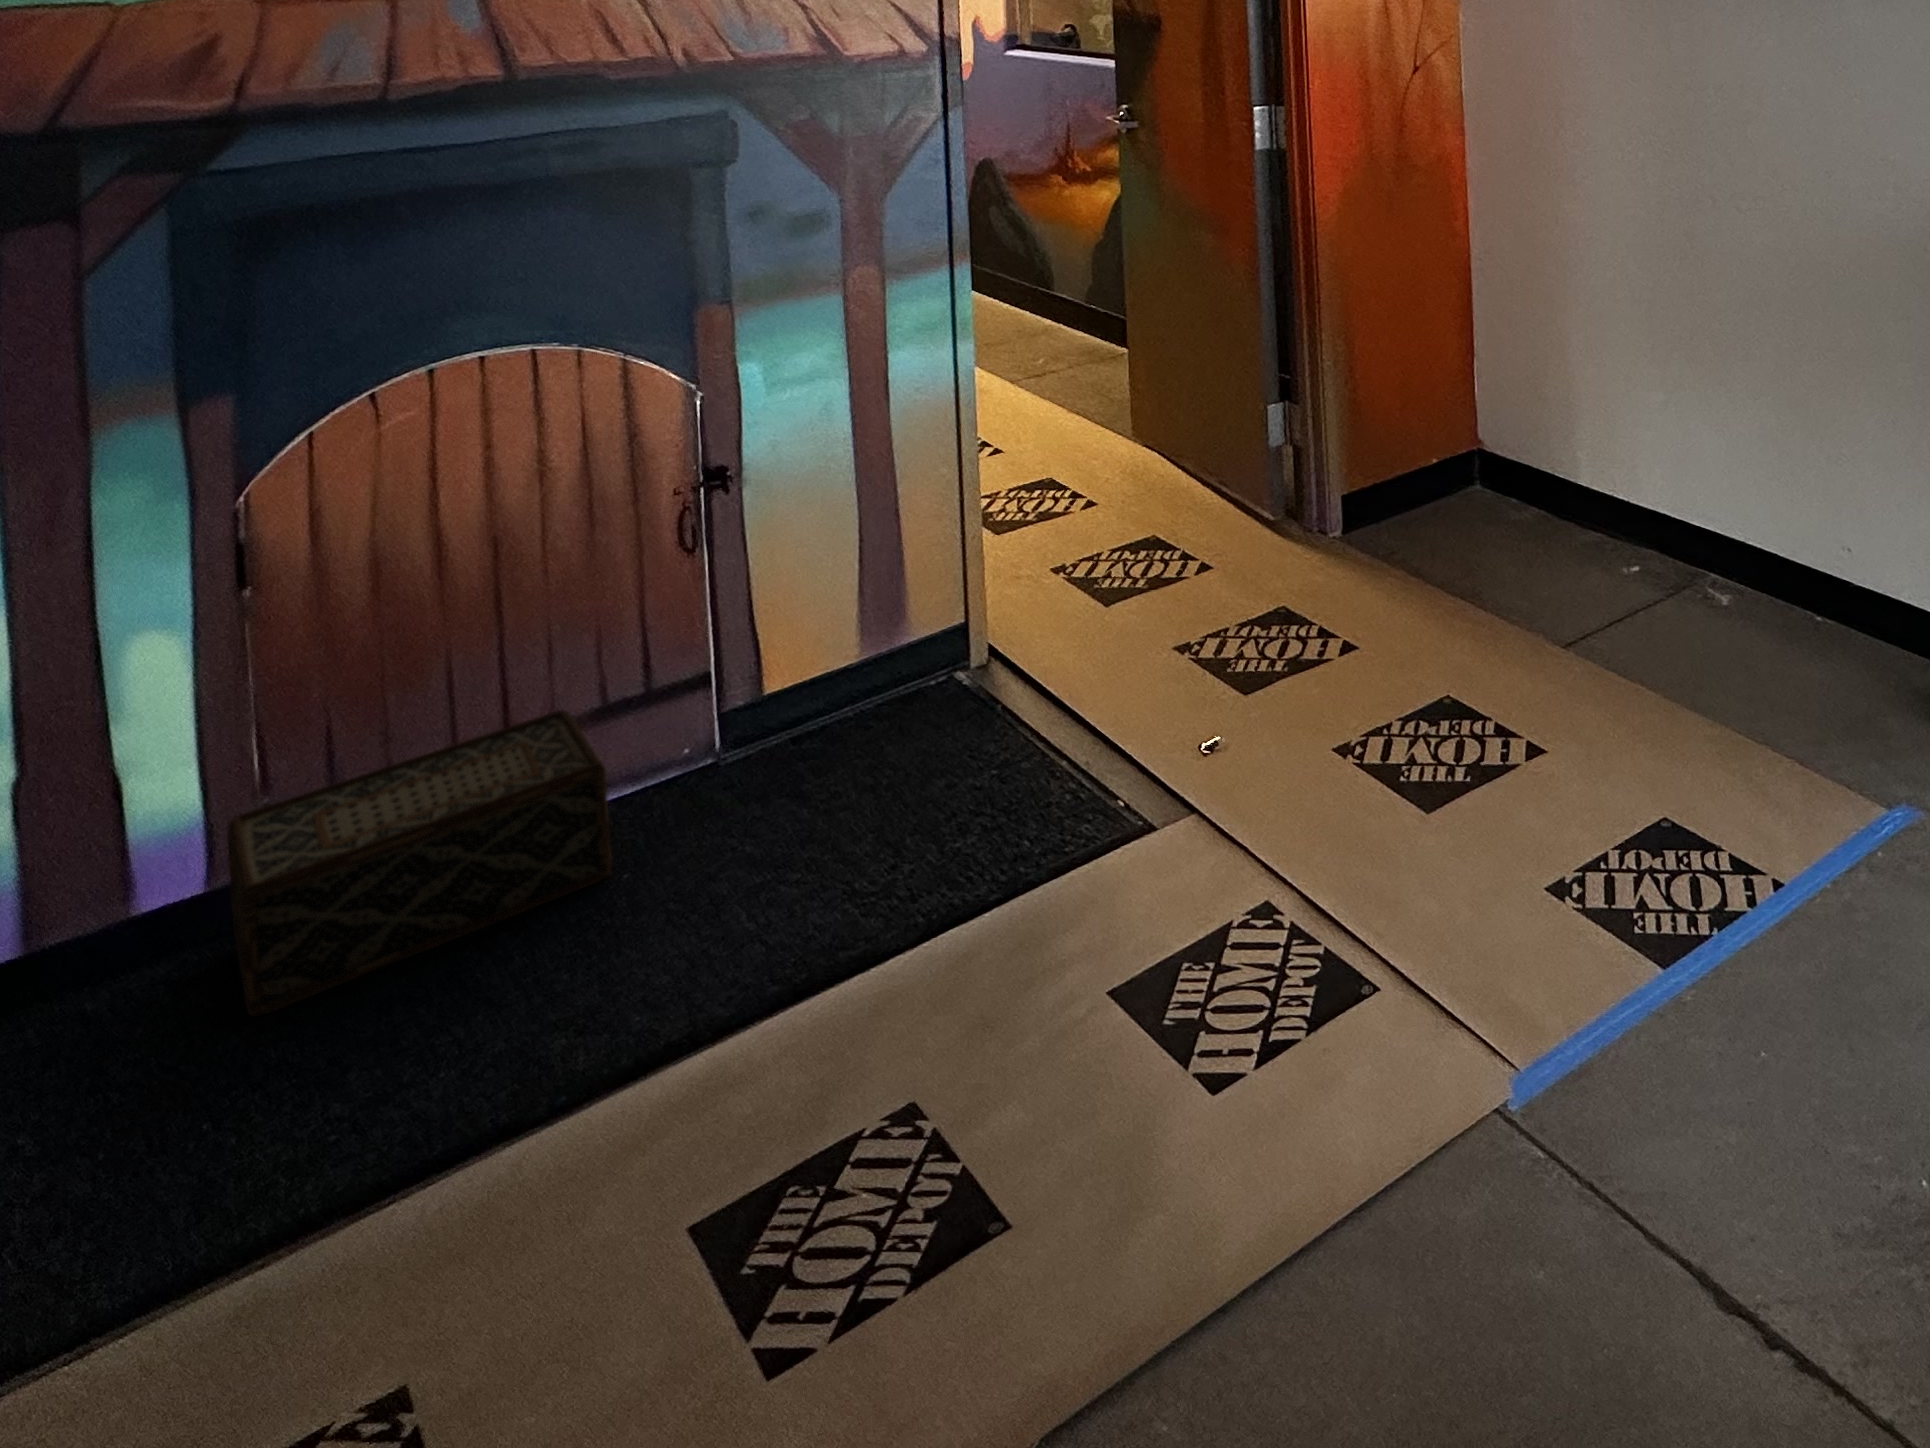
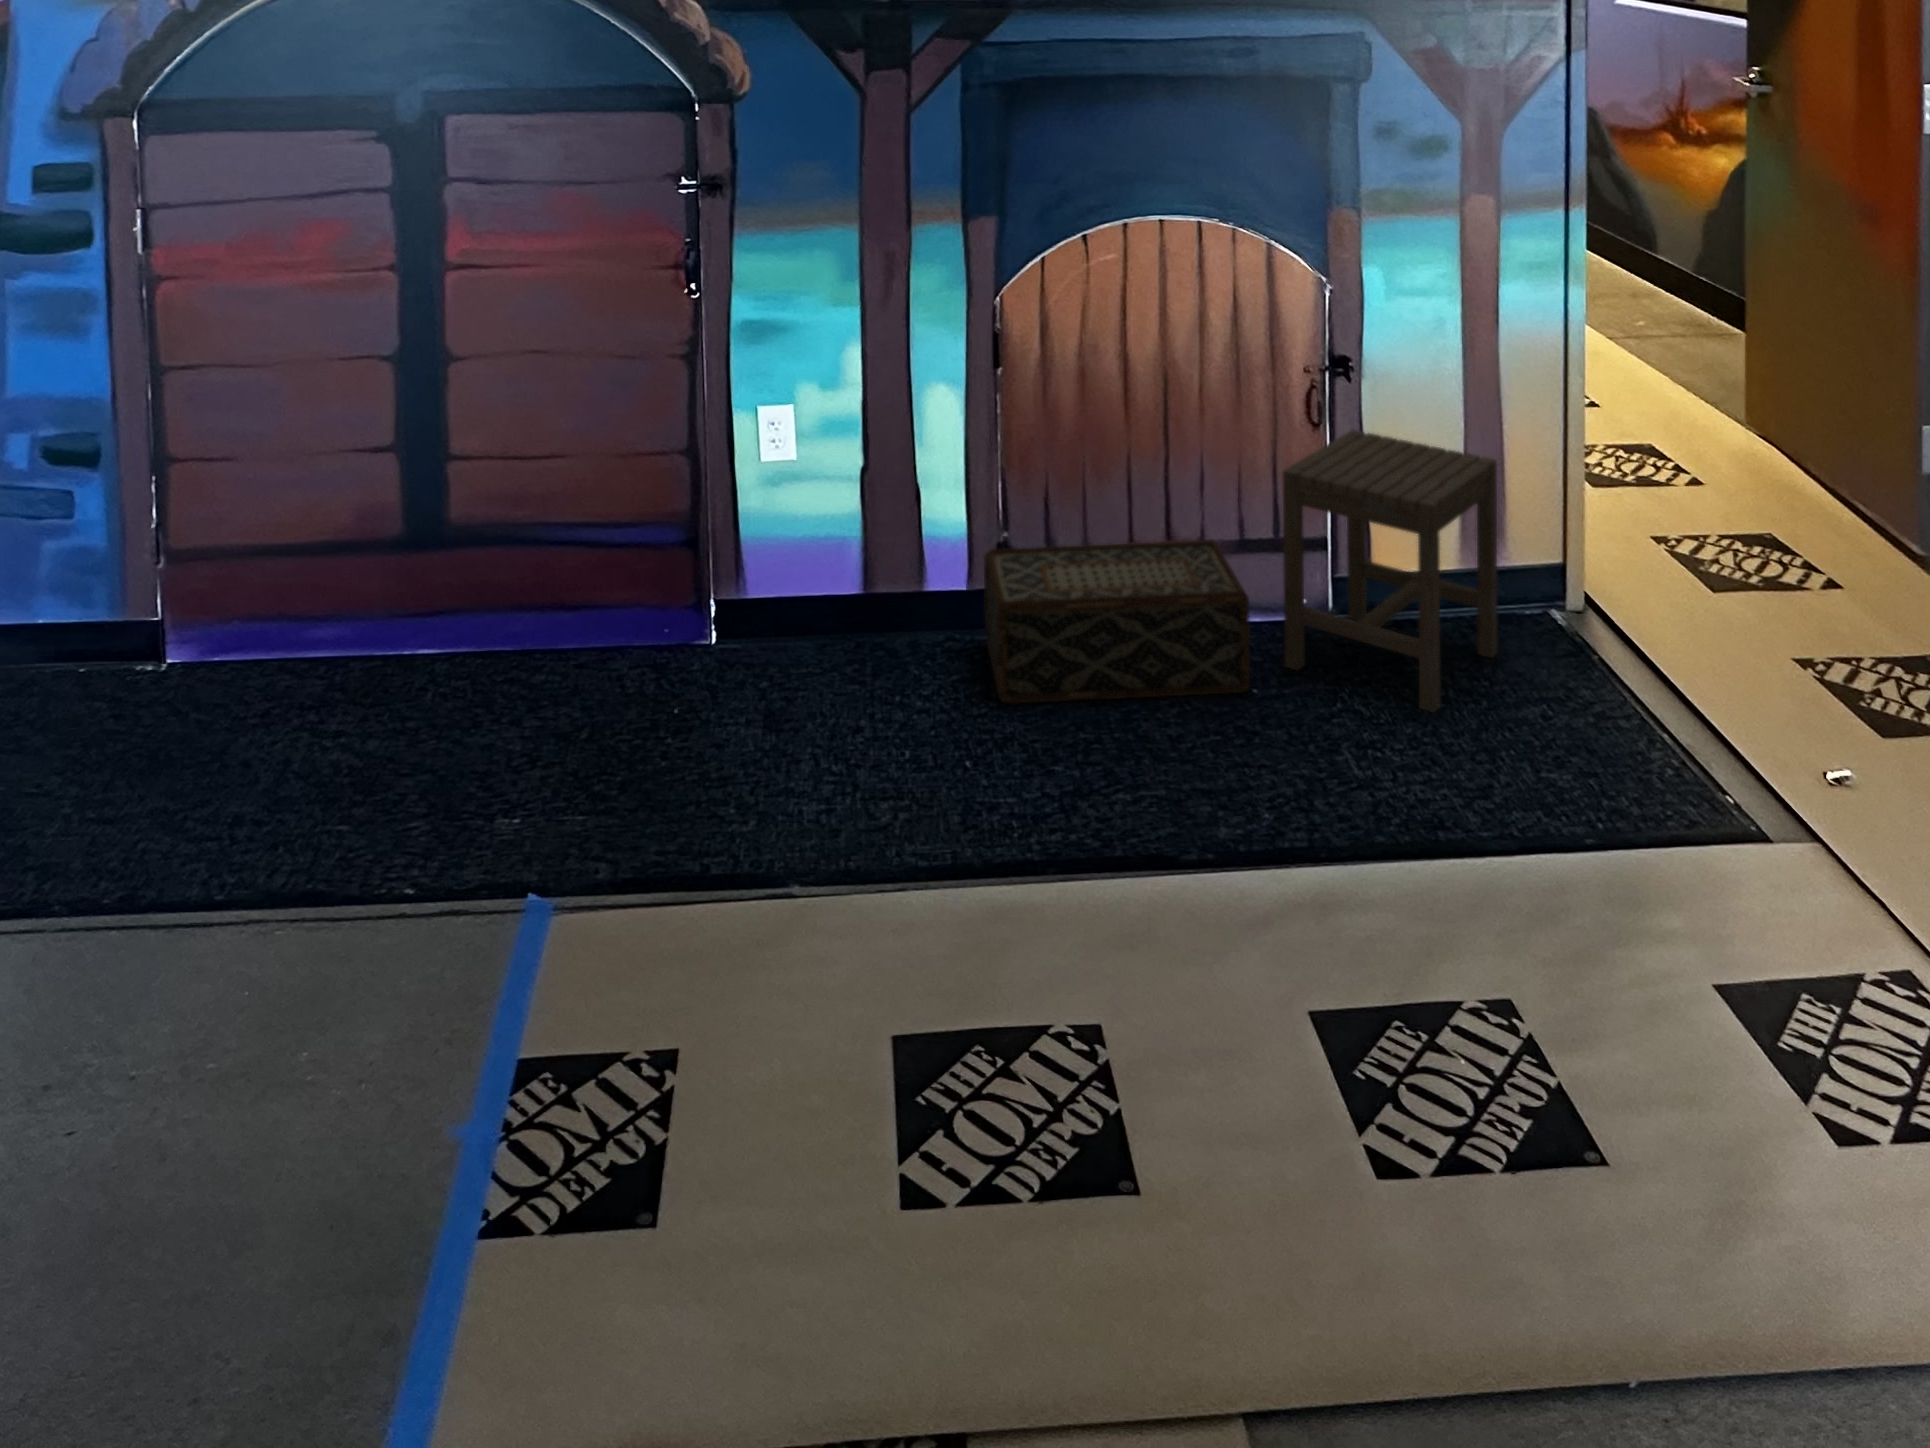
stool: none [644,533,898,829] -> present [1283,430,1497,713]

